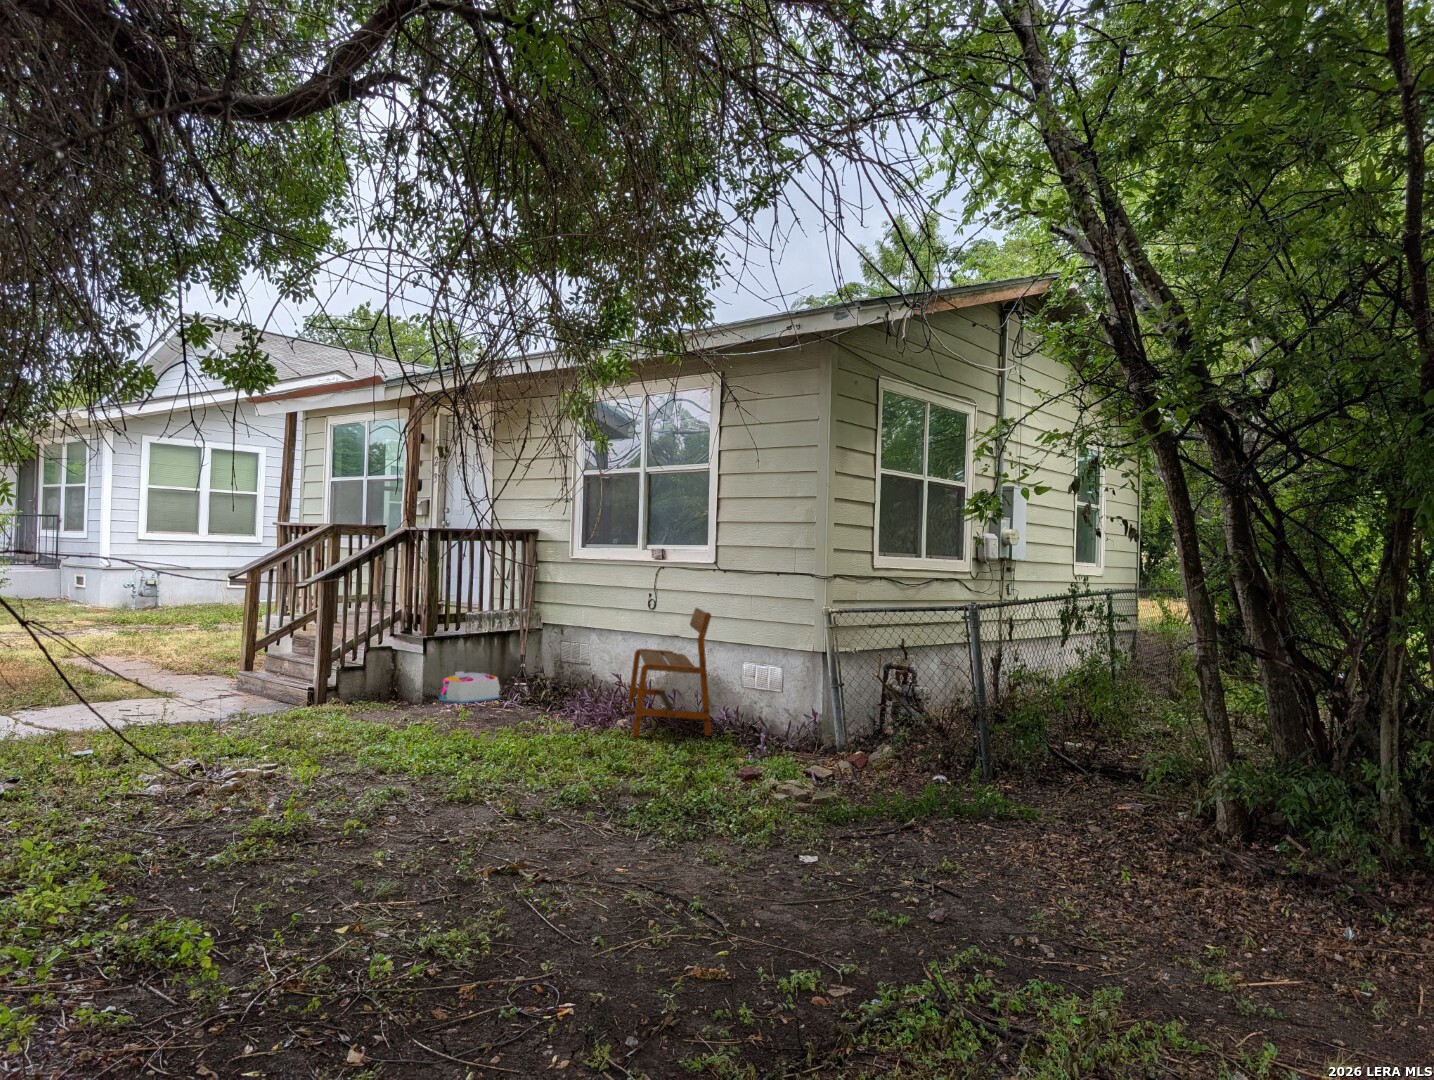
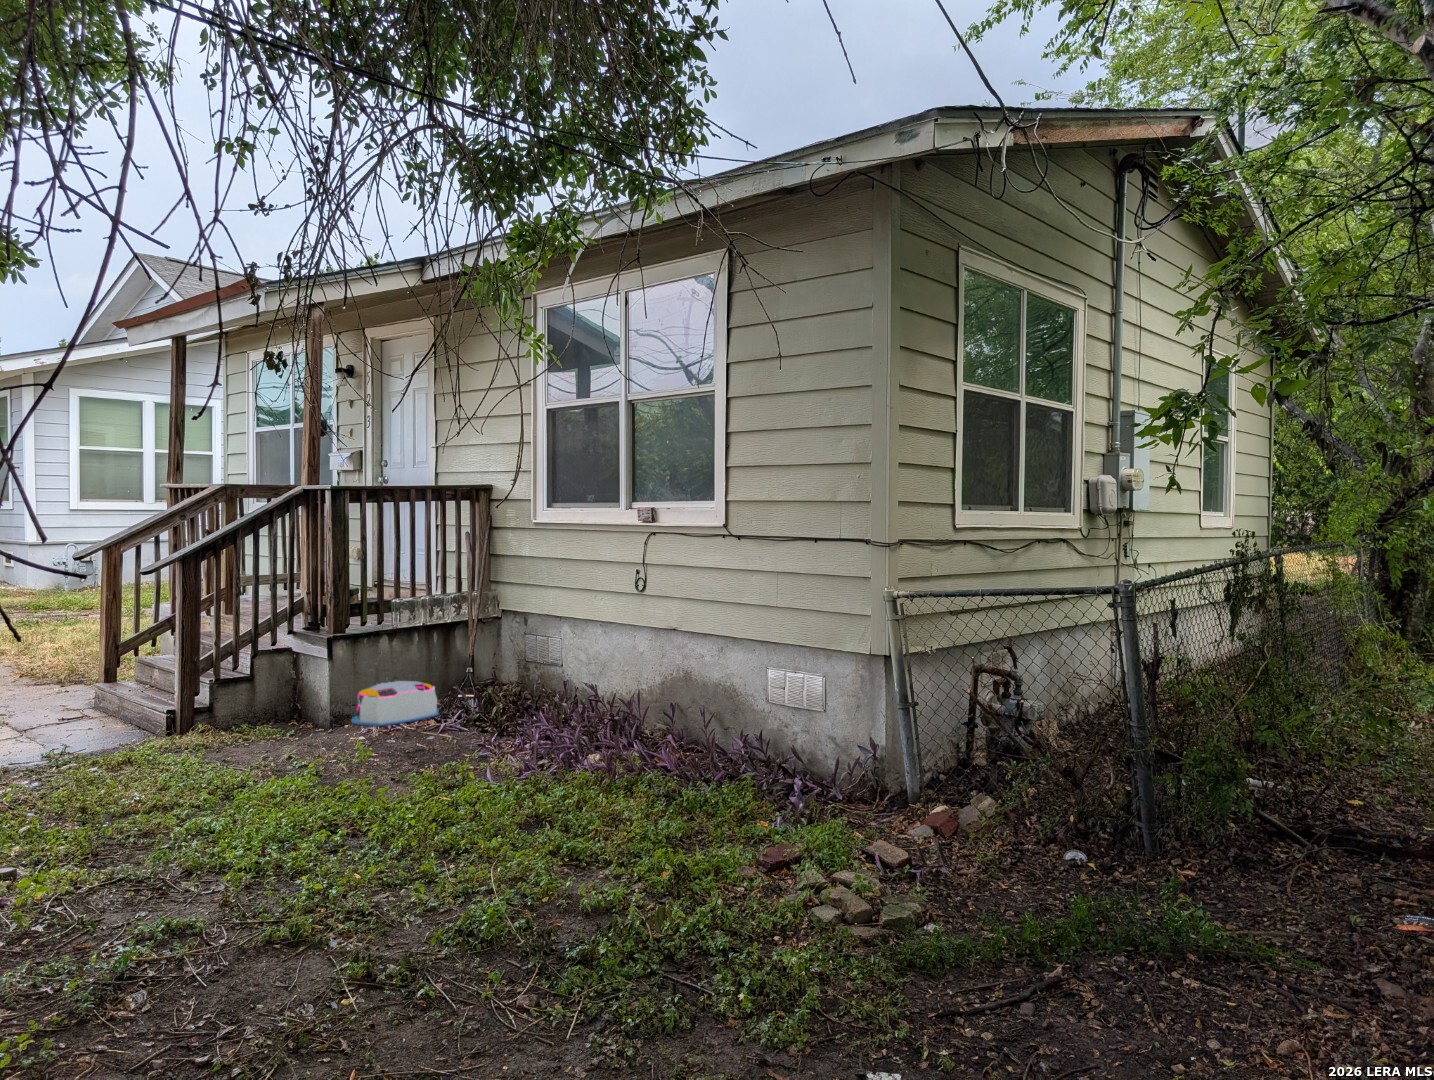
bench: present [627,608,711,737] -> none [604,585,722,787]

